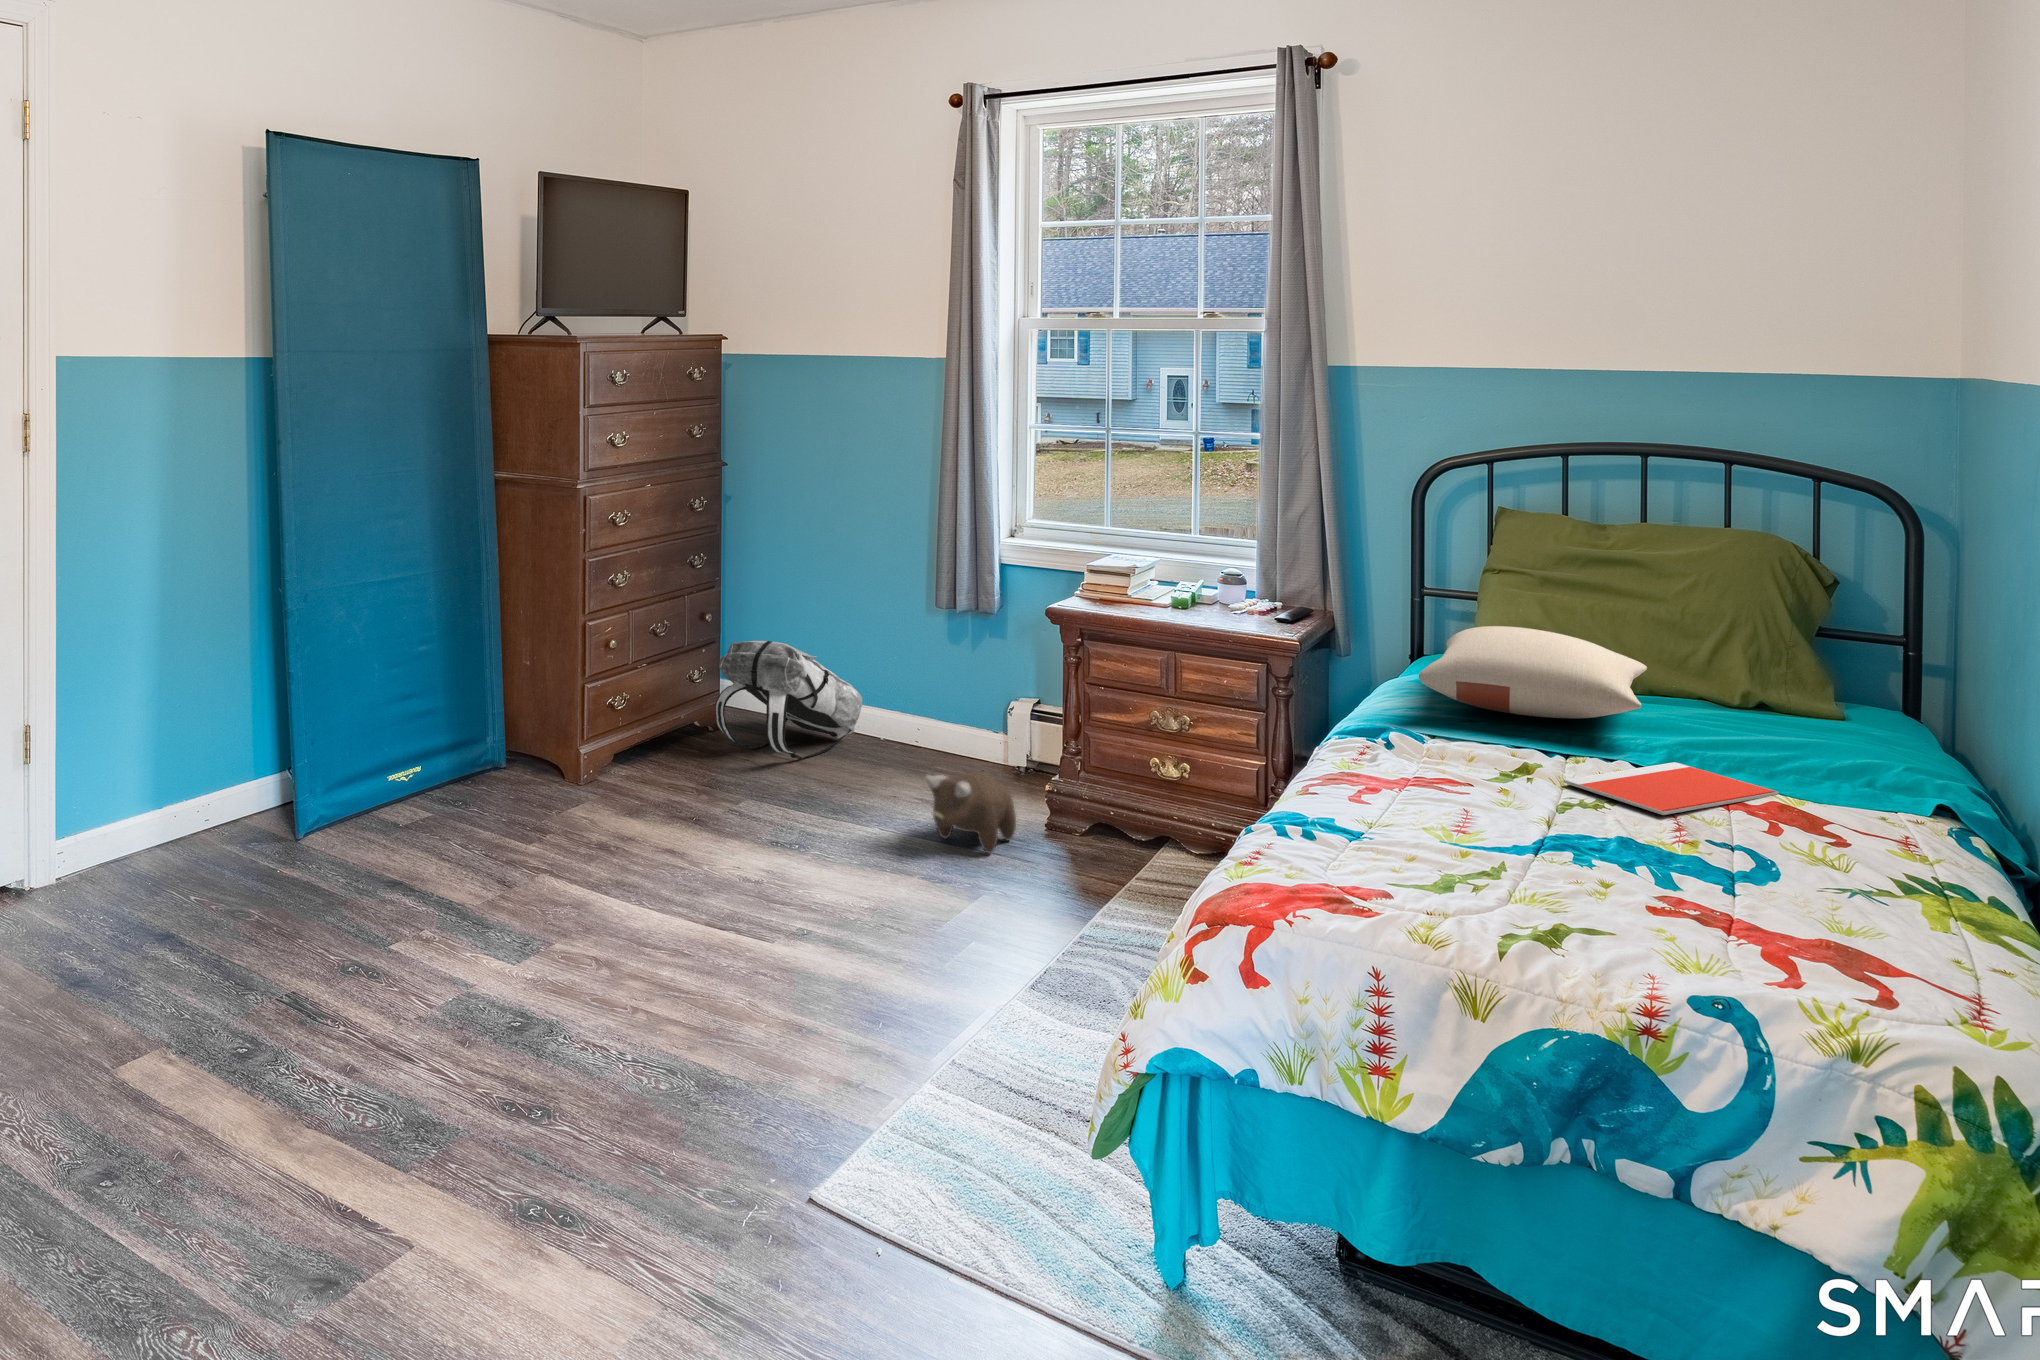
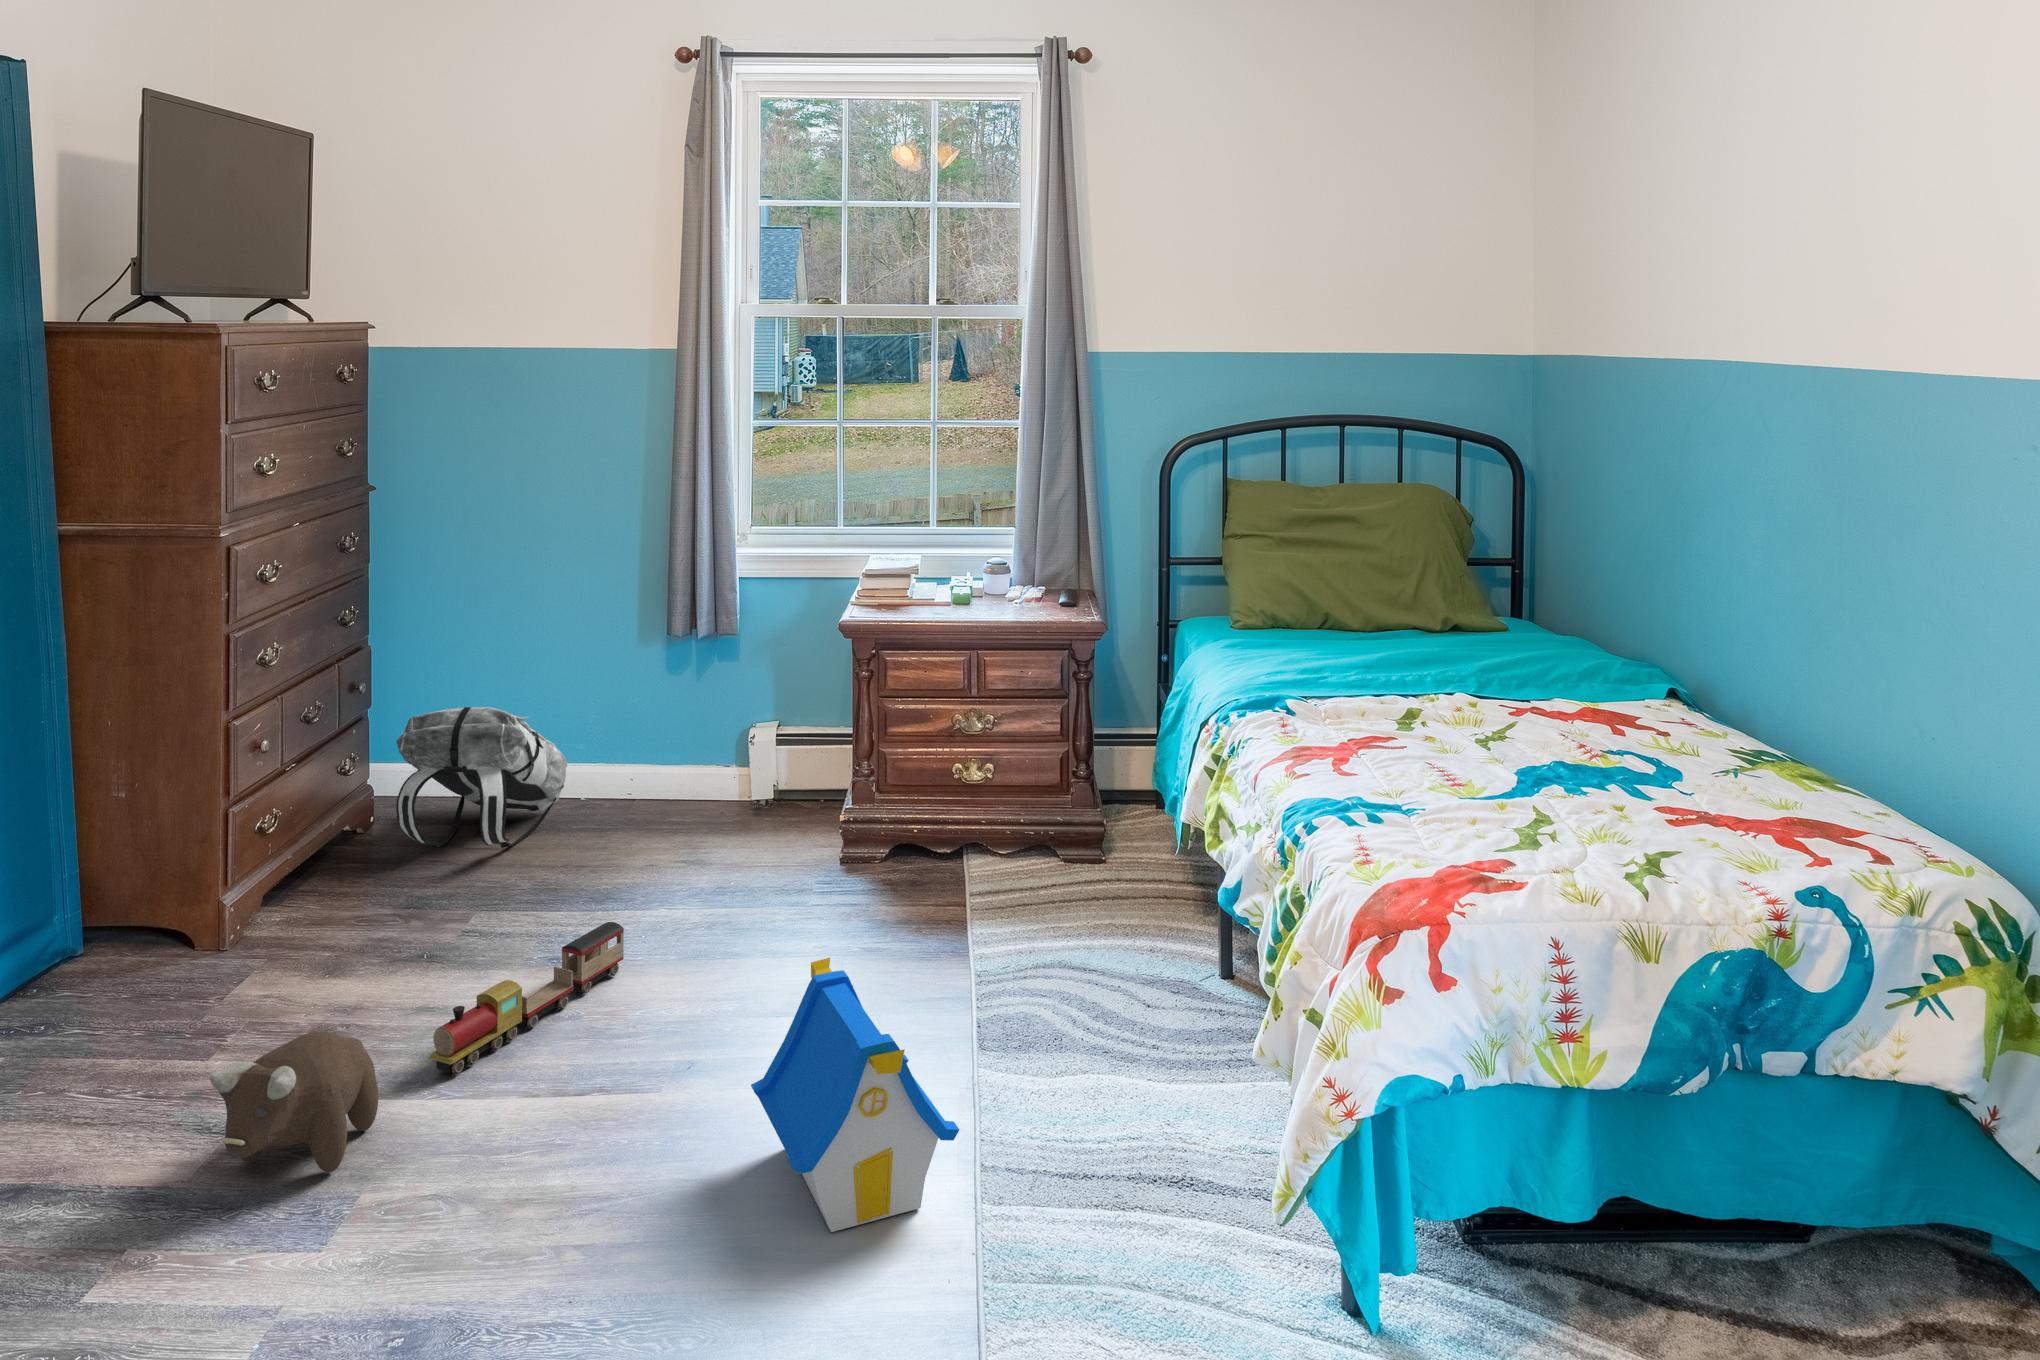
pillow: present [1419,626,1647,718] -> none [1243,585,1455,664]
notebook: present [1564,762,1778,815] -> none [1453,686,1579,734]
plush toy: present [925,772,1016,853] -> present [209,1031,378,1172]
toy train: none [640,819,811,893] -> present [429,922,624,1074]
toy house: none [780,863,928,1070] -> present [751,958,959,1232]

